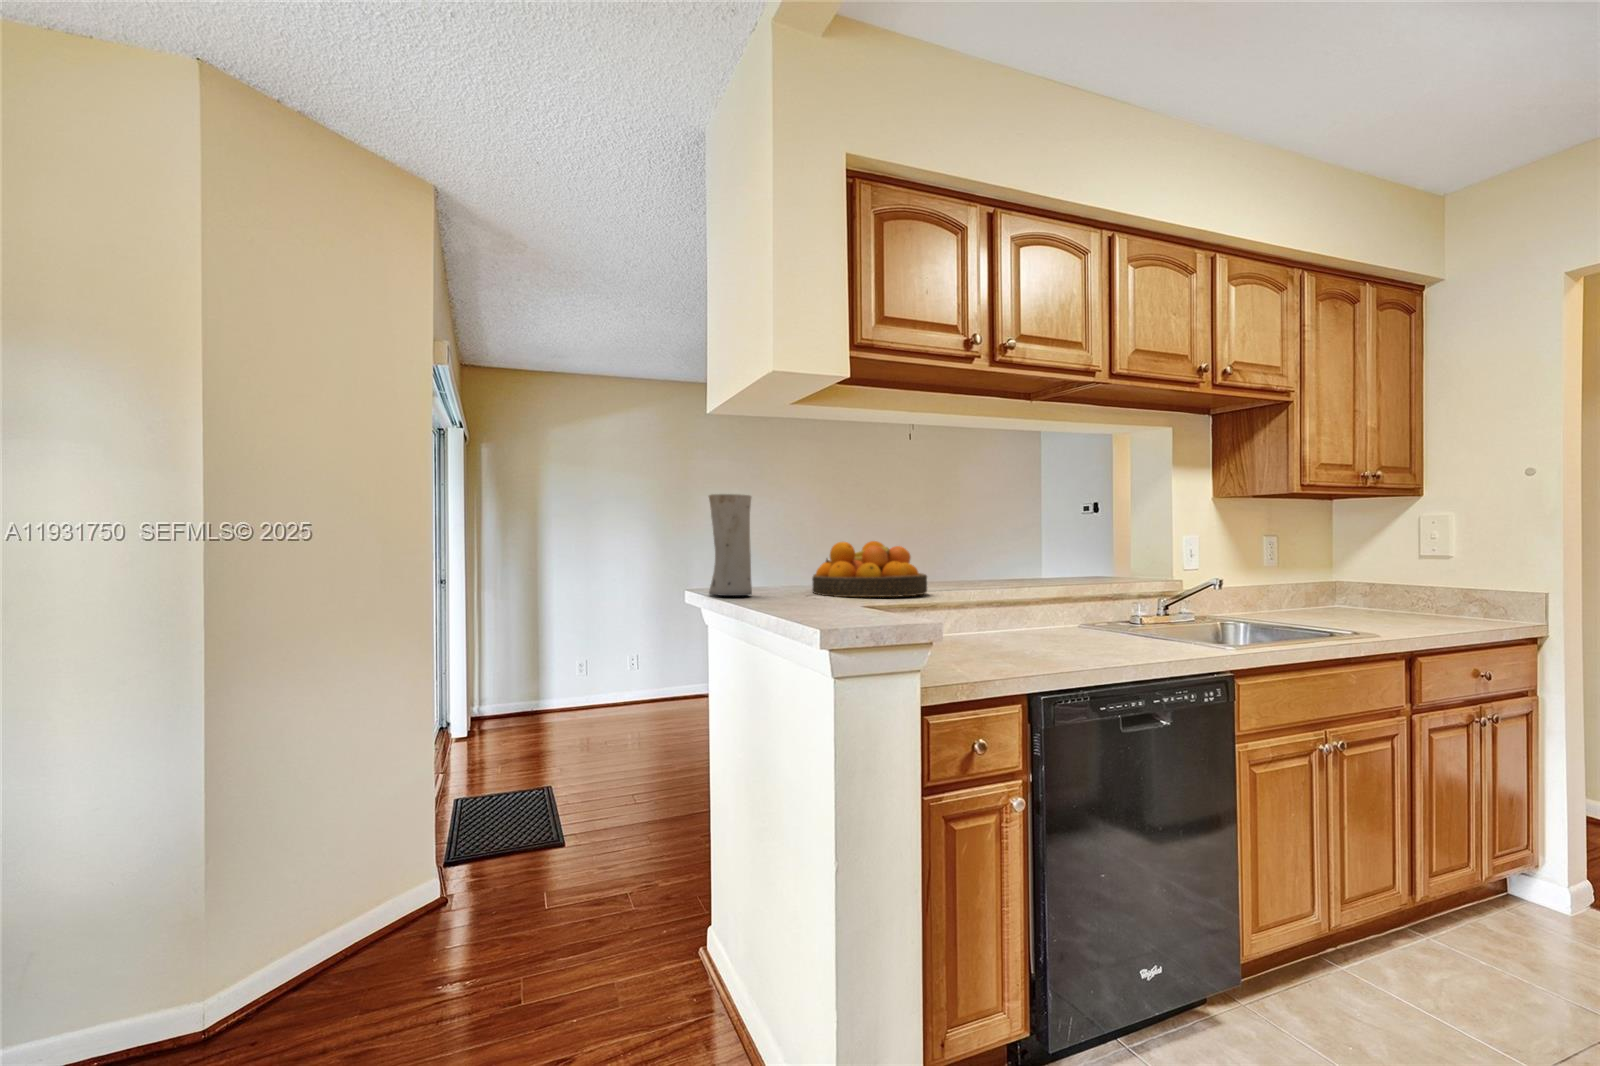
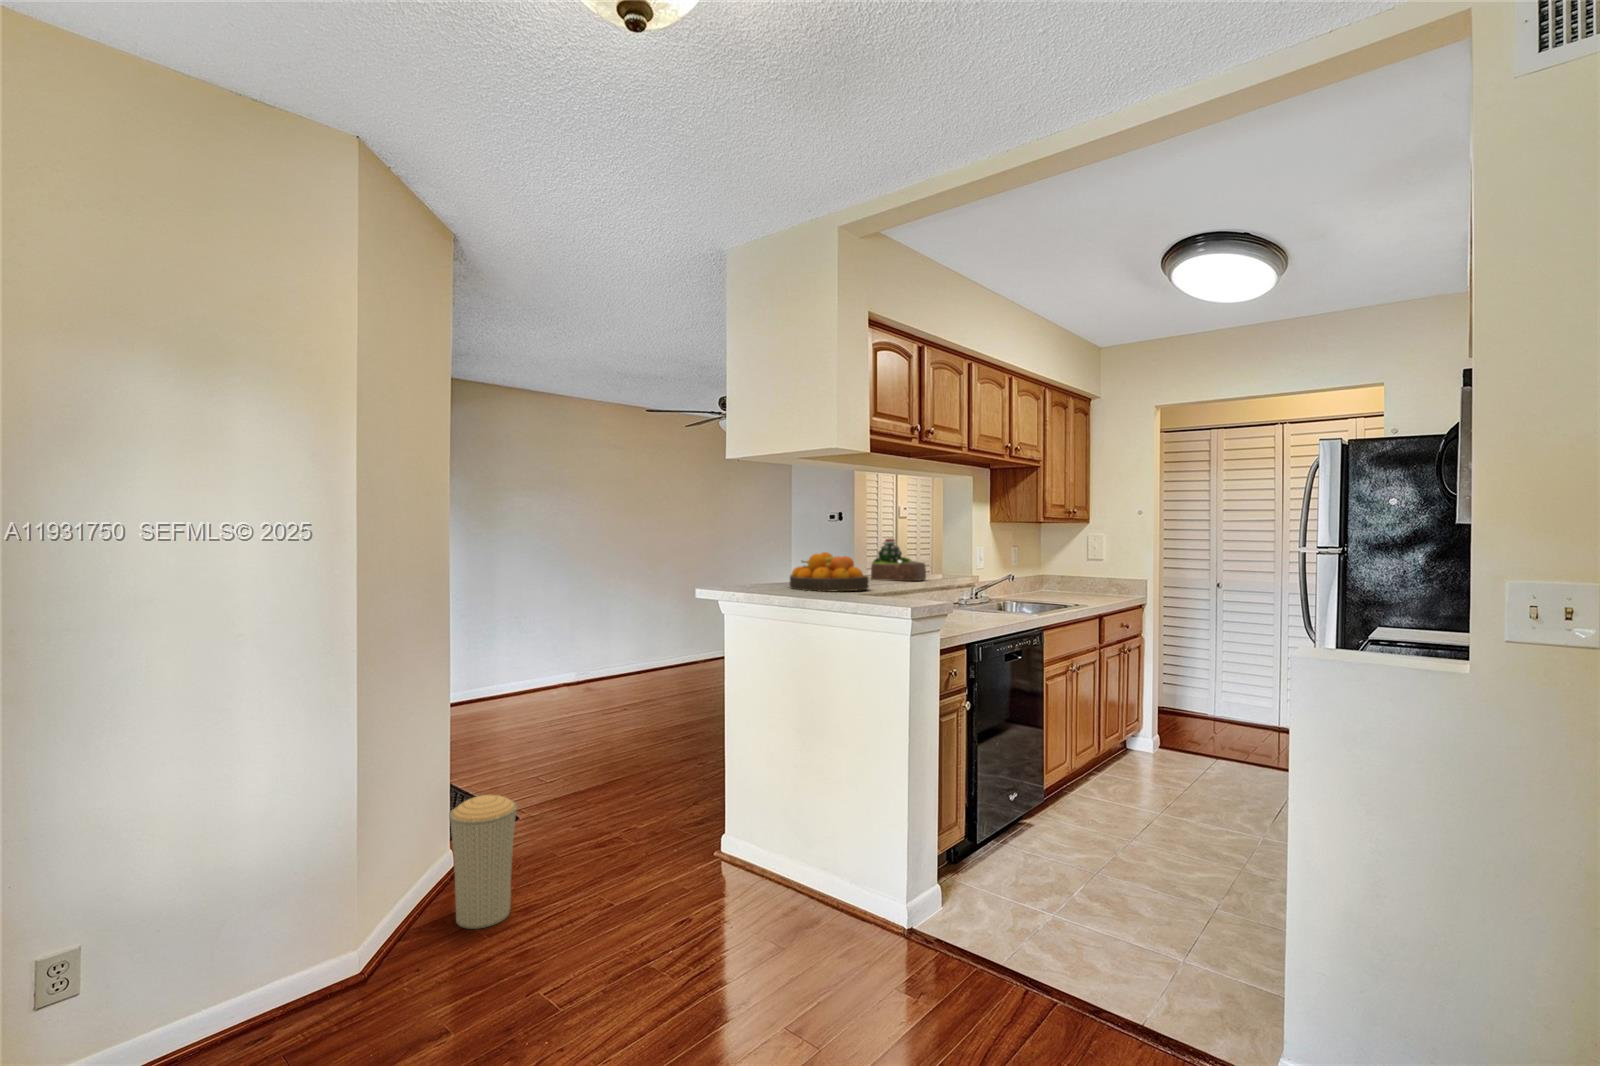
vase: present [709,494,752,596] -> none [743,522,776,593]
succulent plant: none [1007,525,1094,586] -> present [871,539,926,581]
trash can: none [333,829,422,995] -> present [449,795,518,929]

